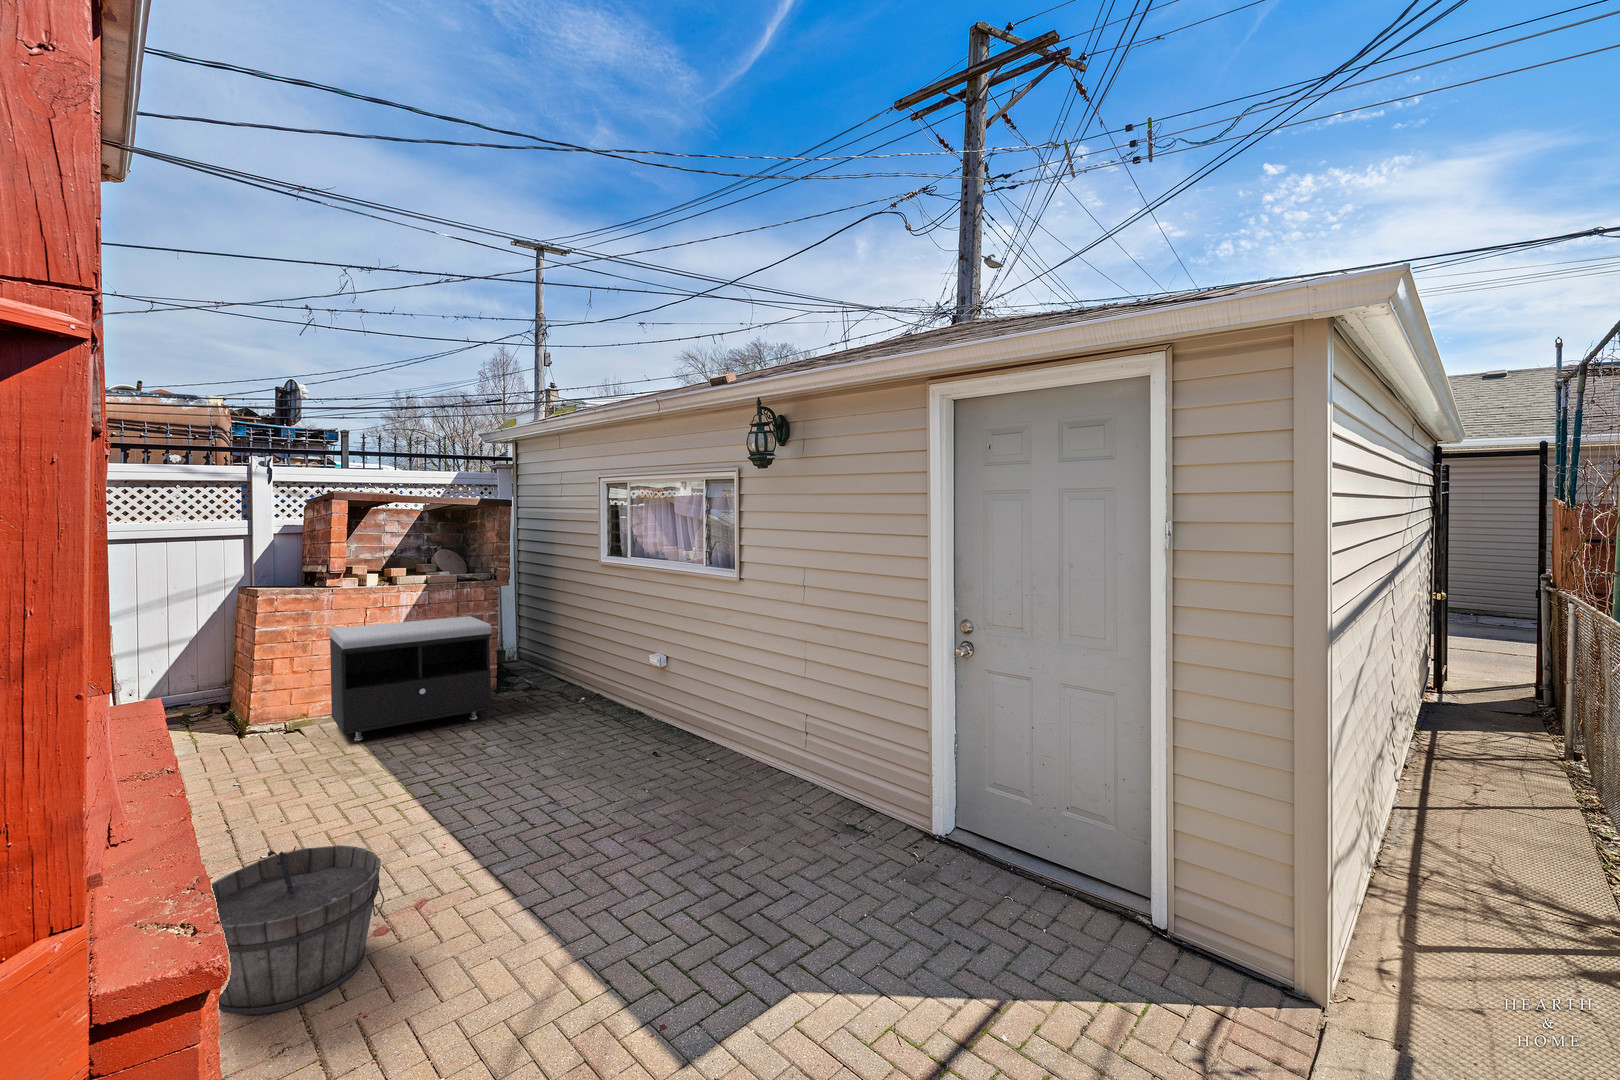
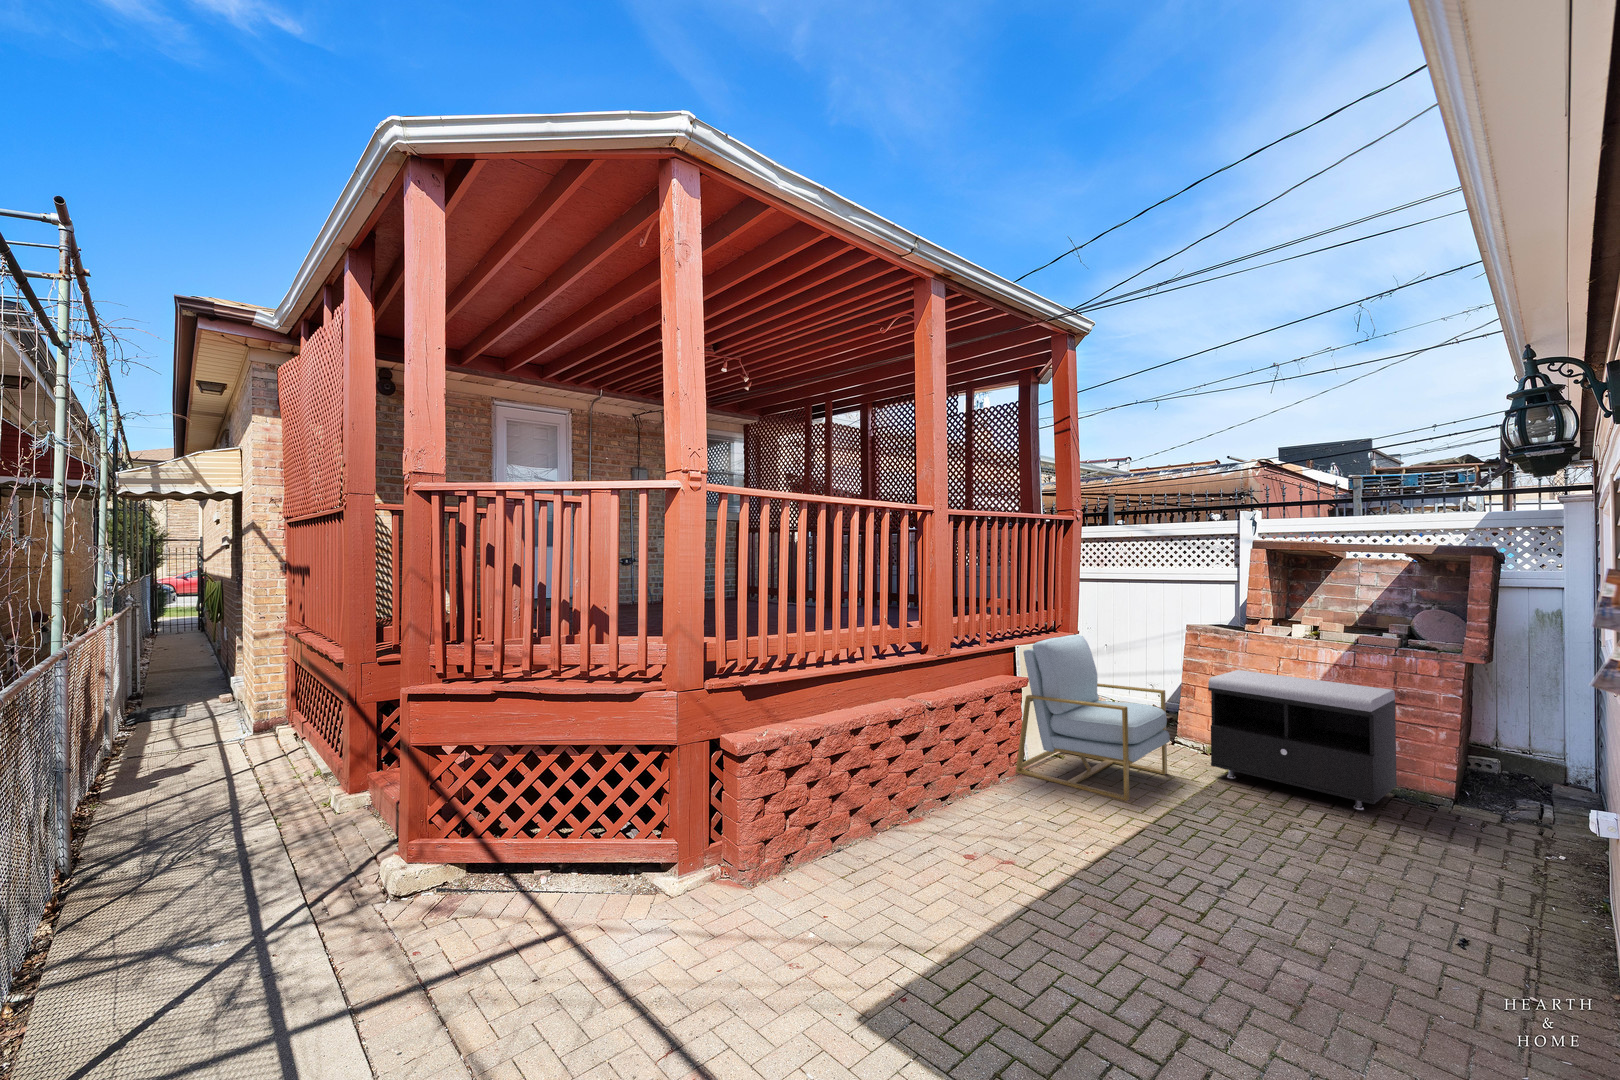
chair: none [125,618,347,849] -> present [1016,635,1170,801]
wooden bucket: present [212,845,384,1015] -> none [867,767,960,866]

